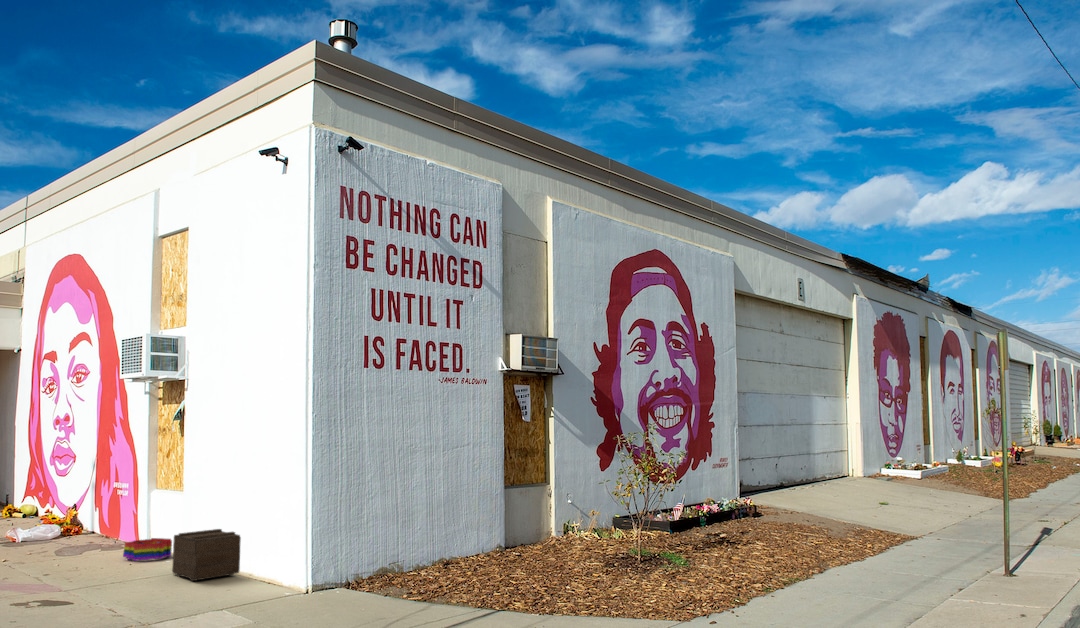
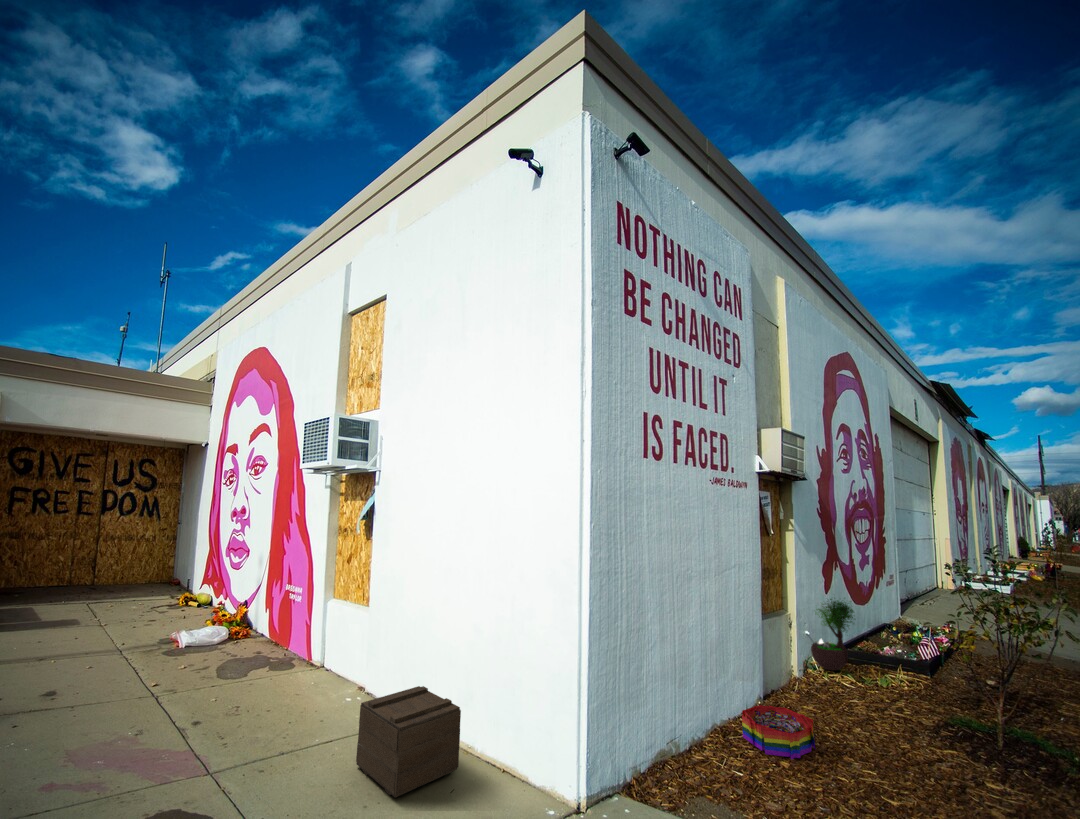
potted tree: none [580,475,616,539] -> present [811,599,854,671]
storage bin: present [123,538,172,561] -> present [742,705,815,759]

